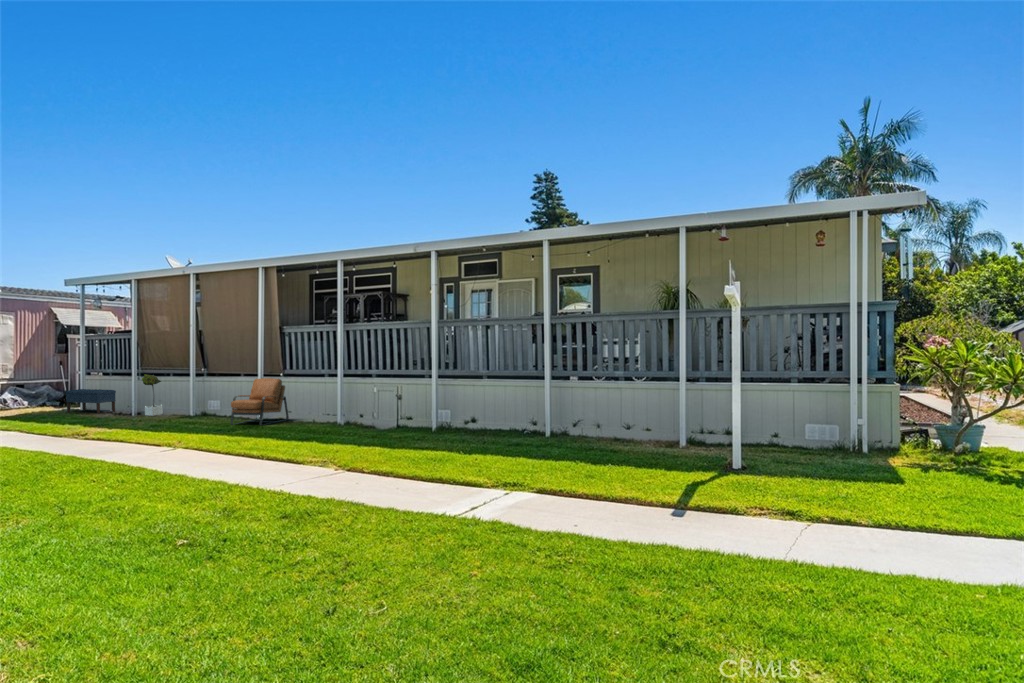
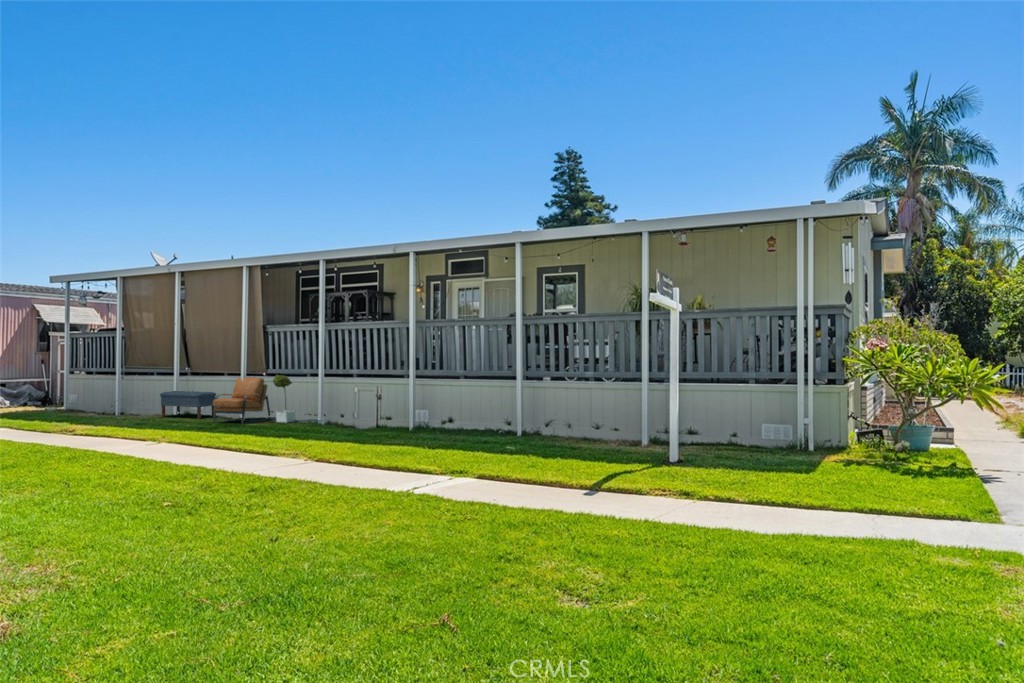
potted tree: present [142,374,163,416] -> present [273,375,295,423]
bench: present [65,389,116,414] -> present [160,391,216,419]

